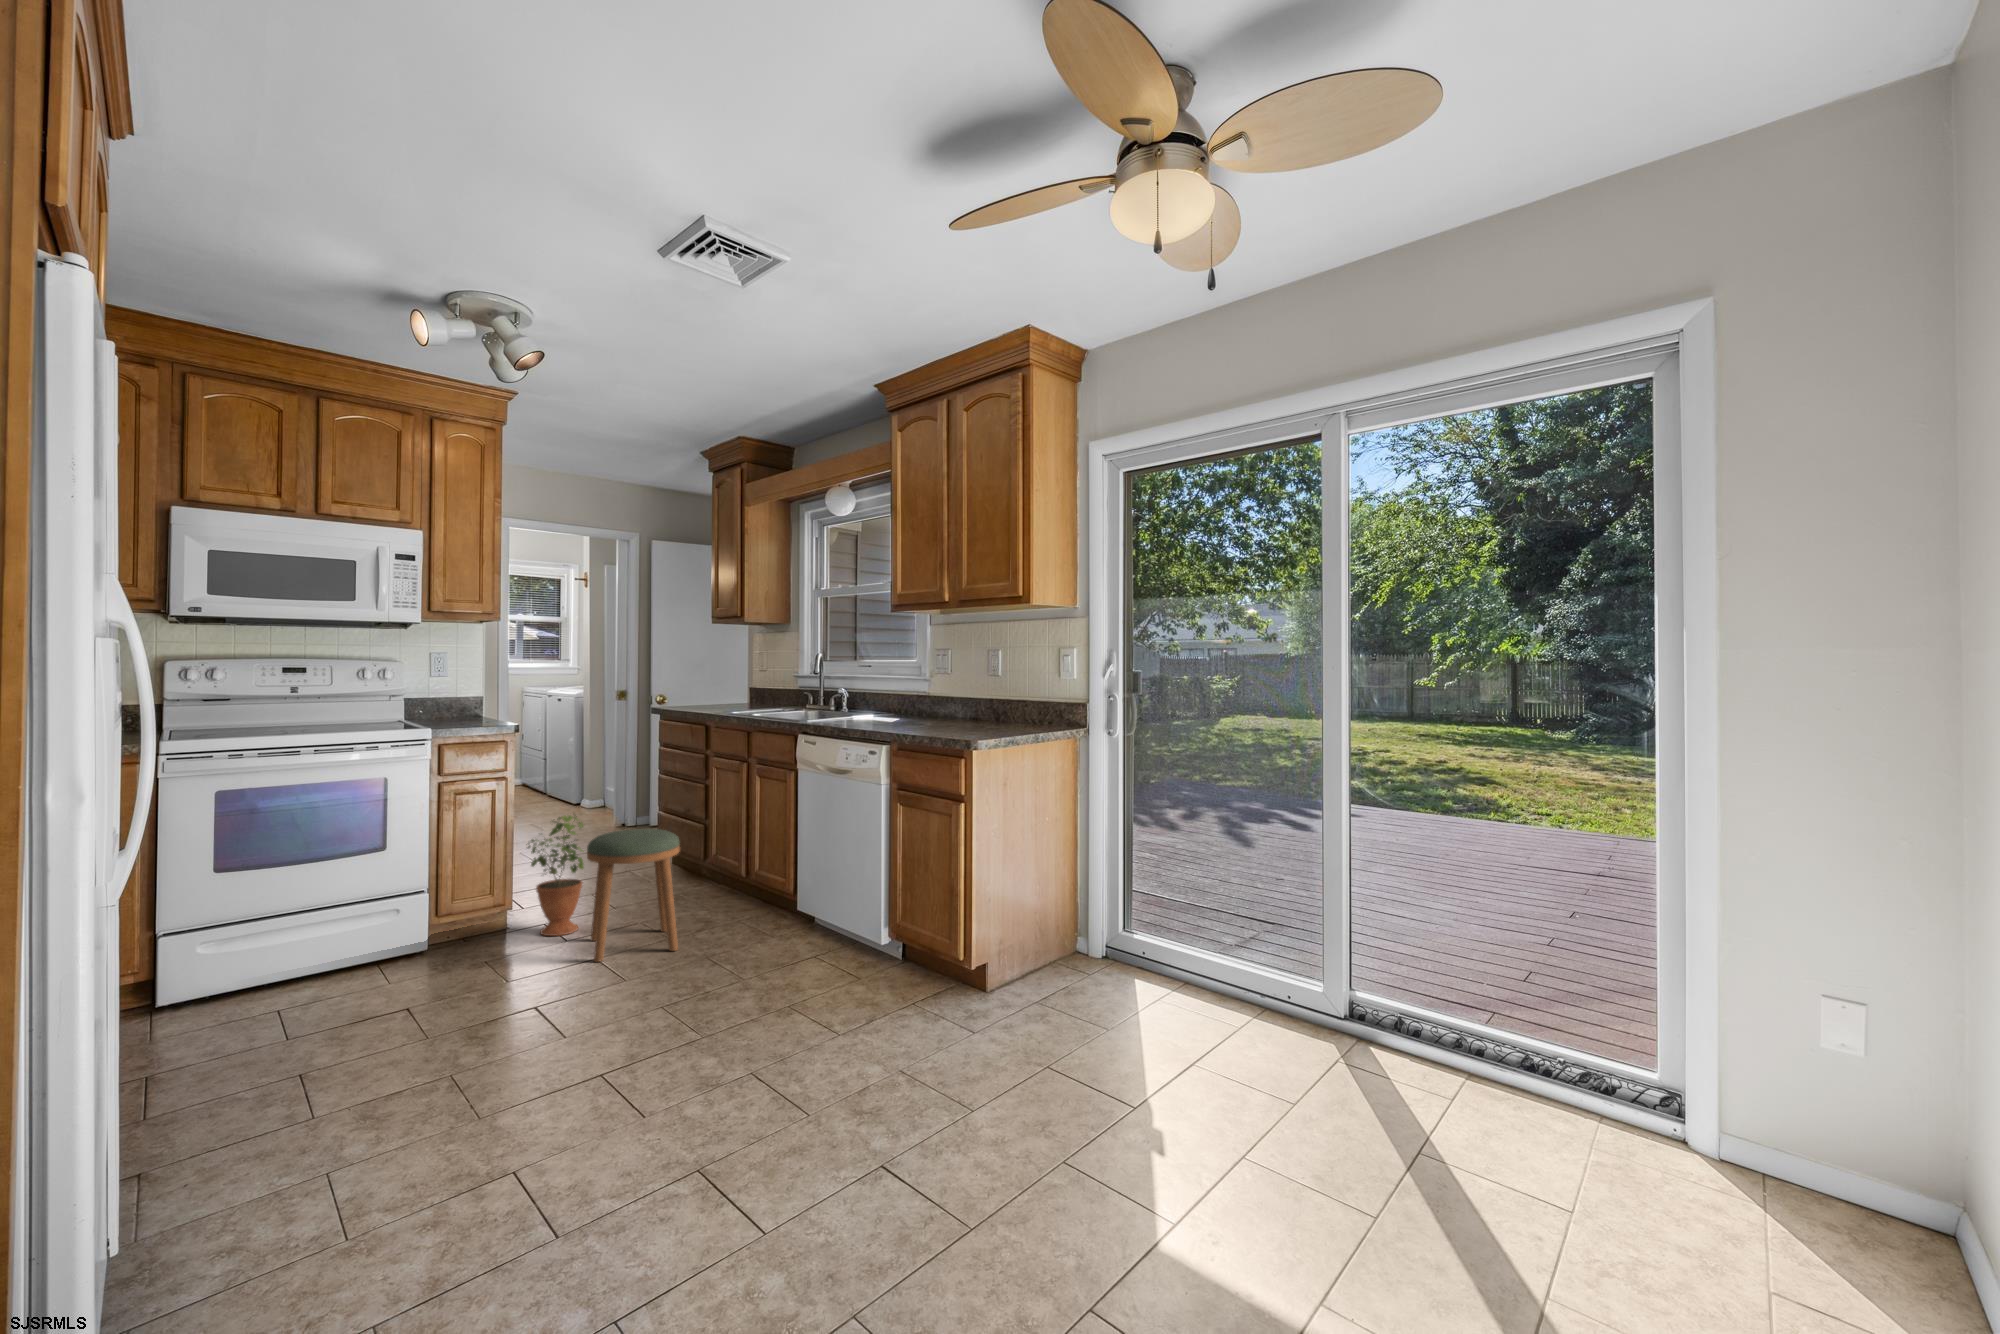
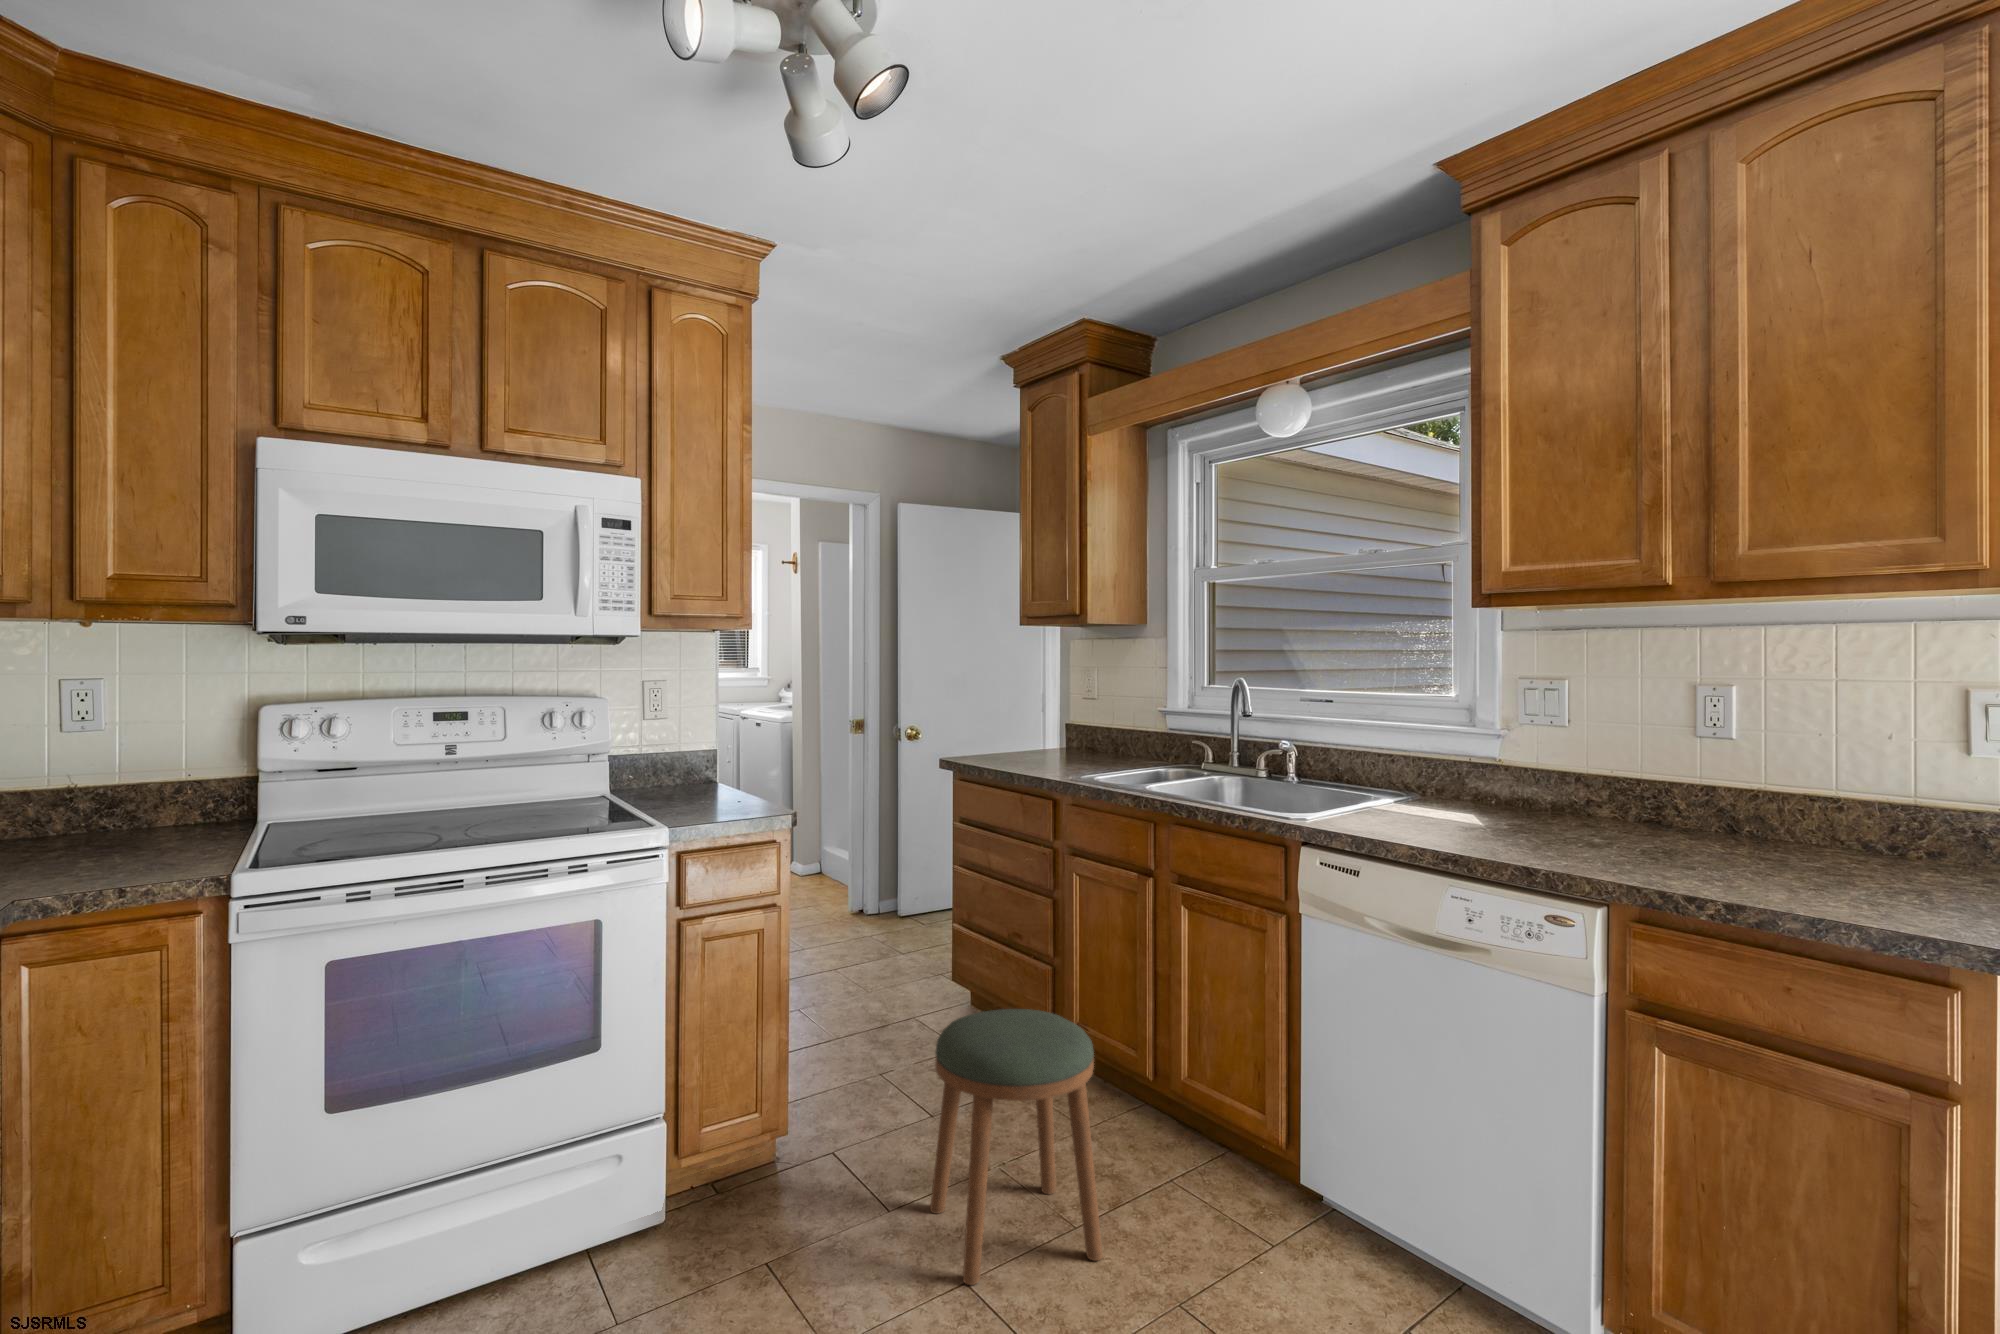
potted plant: present [528,815,584,936] -> none [813,959,906,1192]

